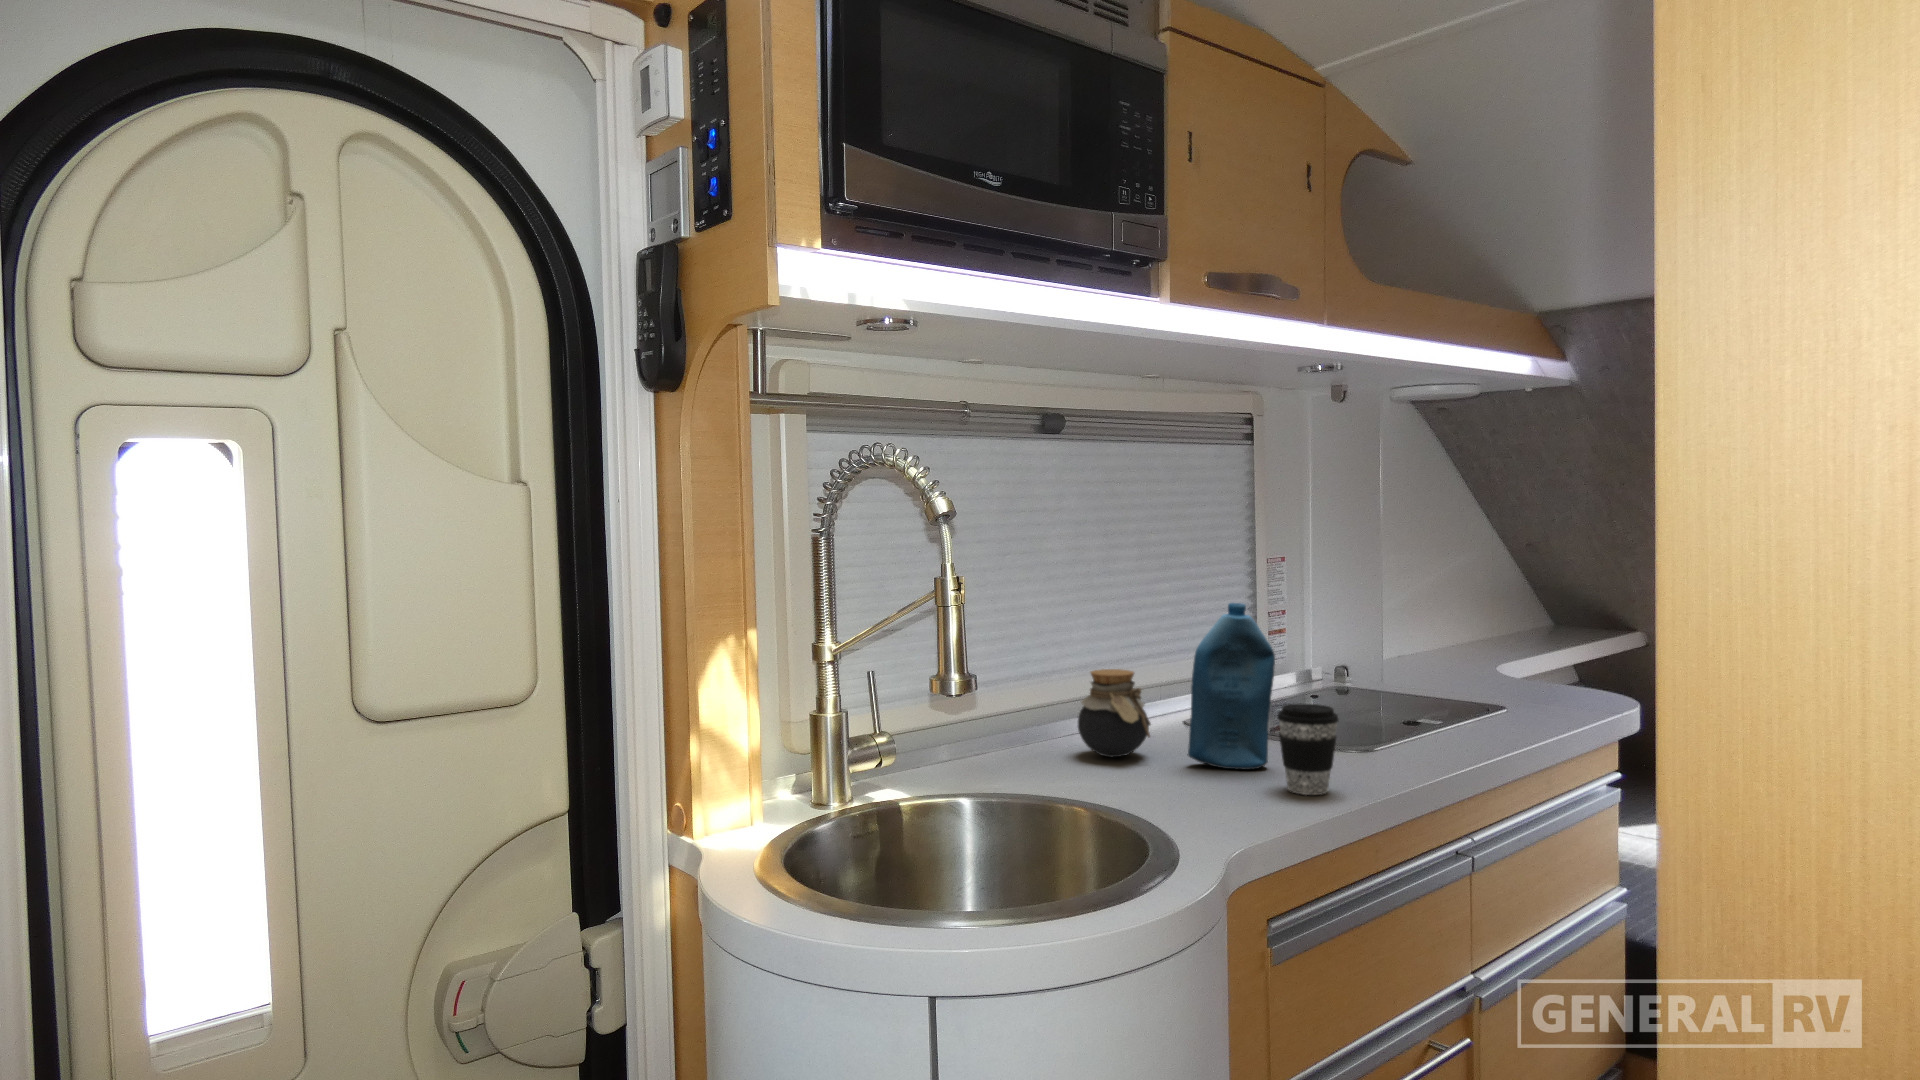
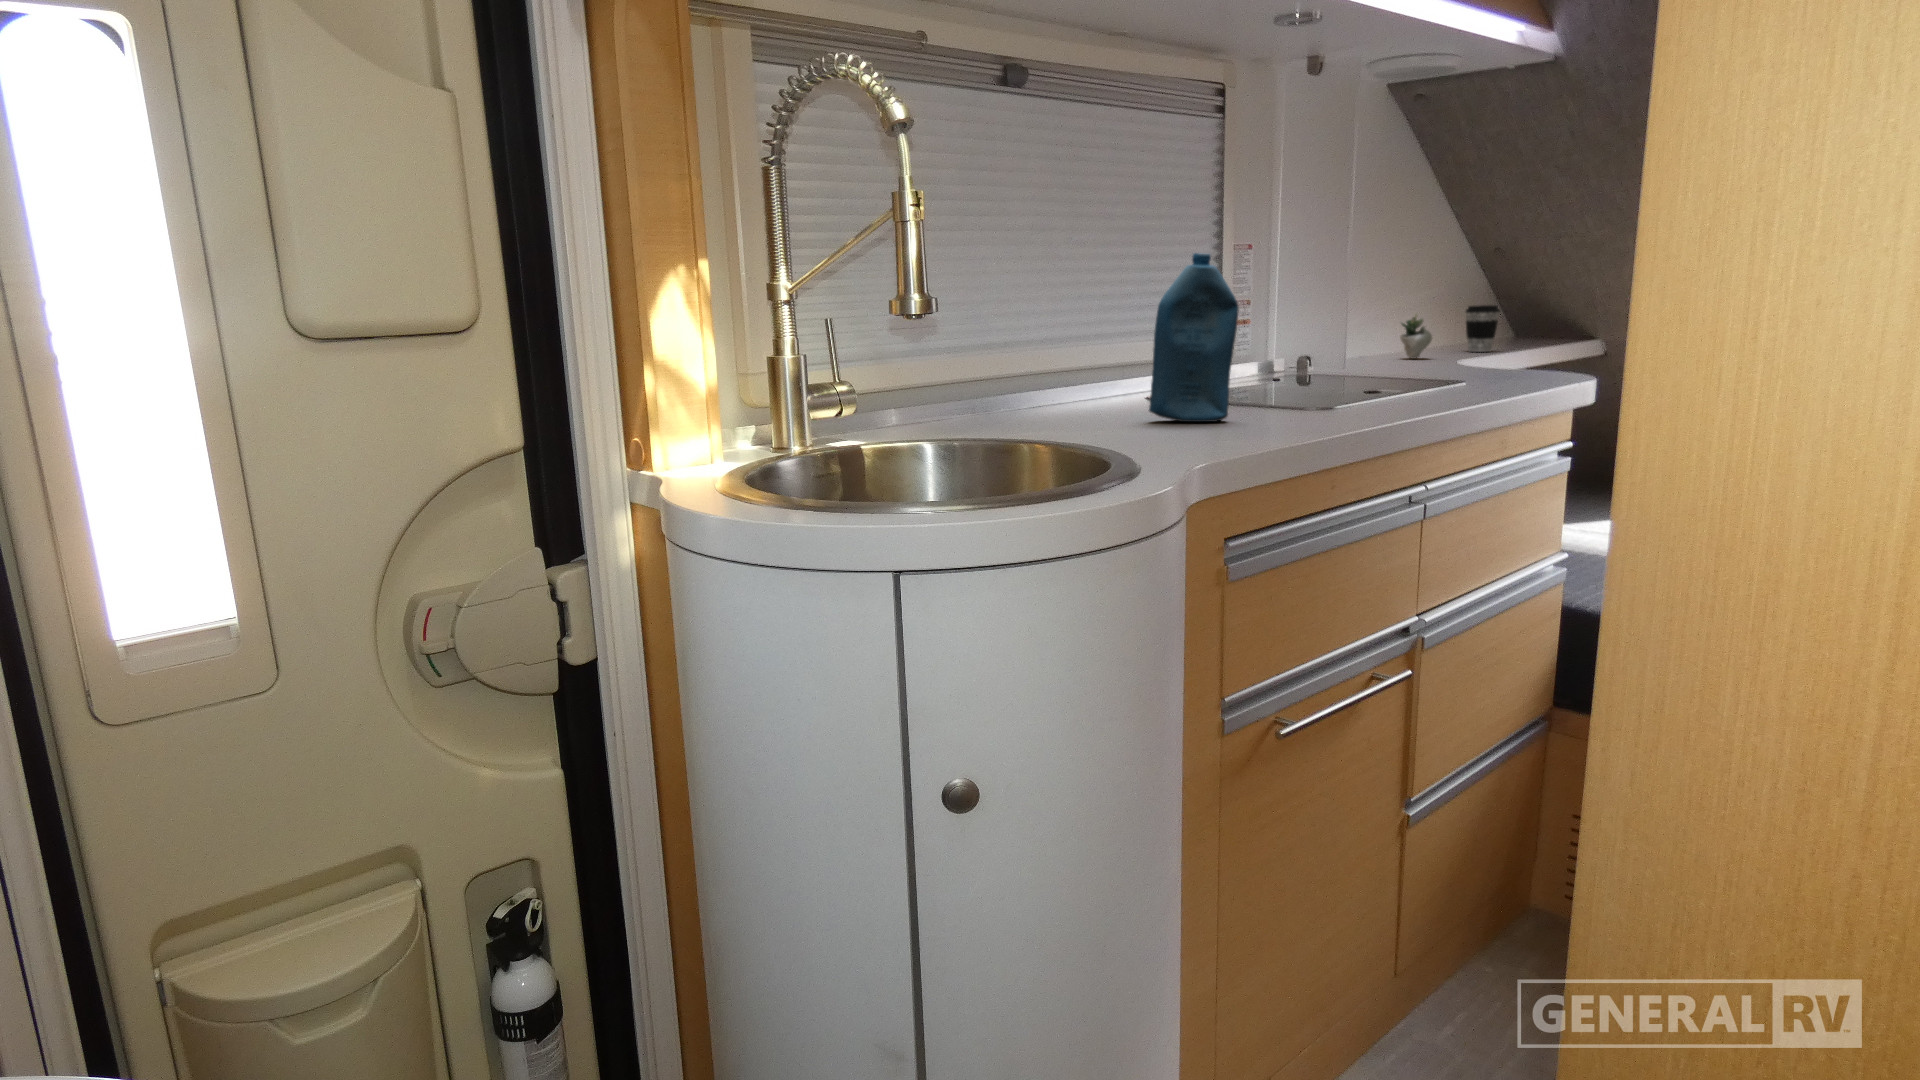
succulent plant: none [1436,614,1478,659] -> present [1400,315,1432,359]
jar: present [1078,669,1151,757] -> none [1039,332,1113,419]
coffee cup: present [1277,703,1338,795] -> present [1466,305,1500,352]

